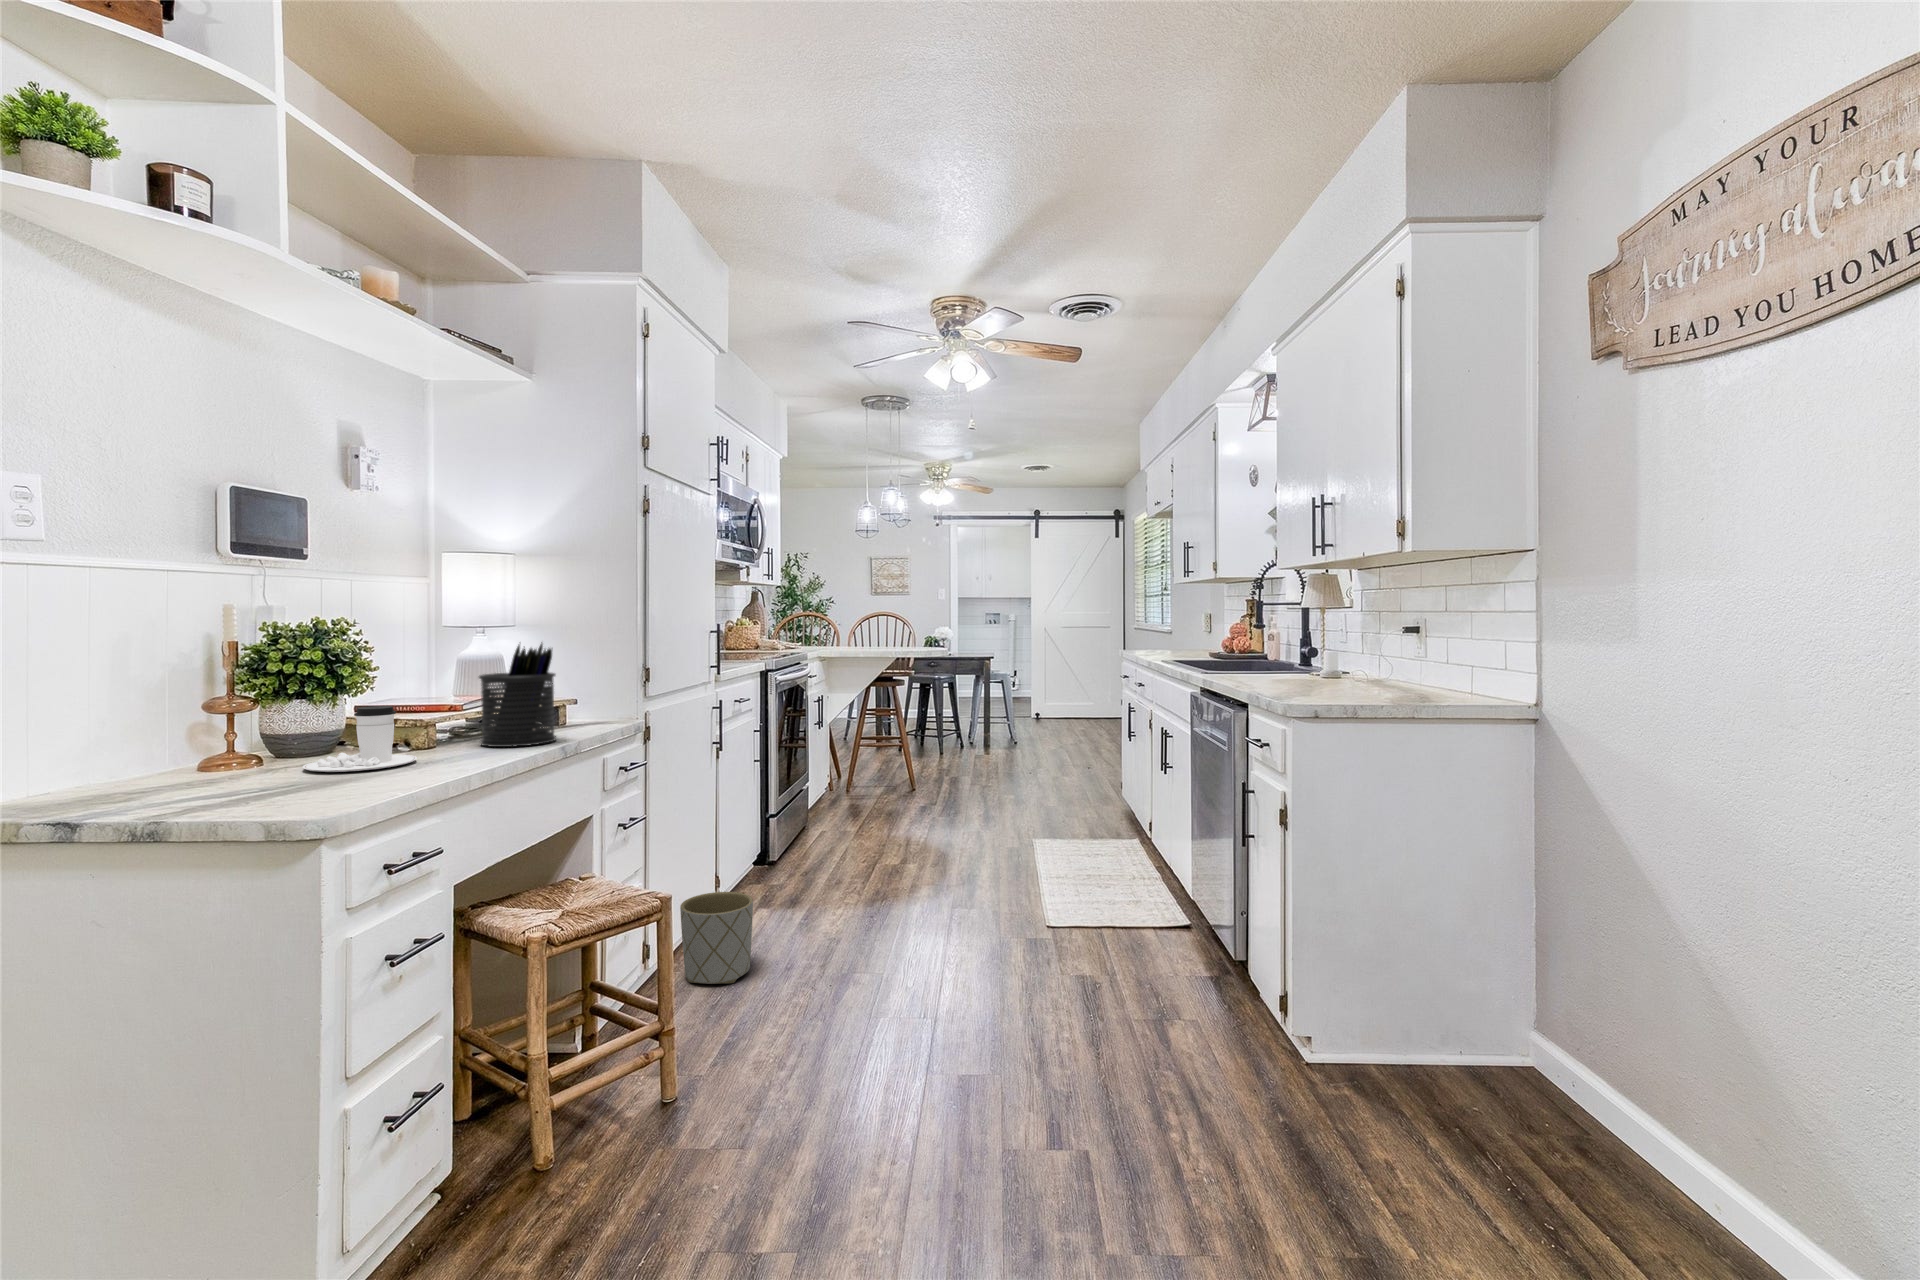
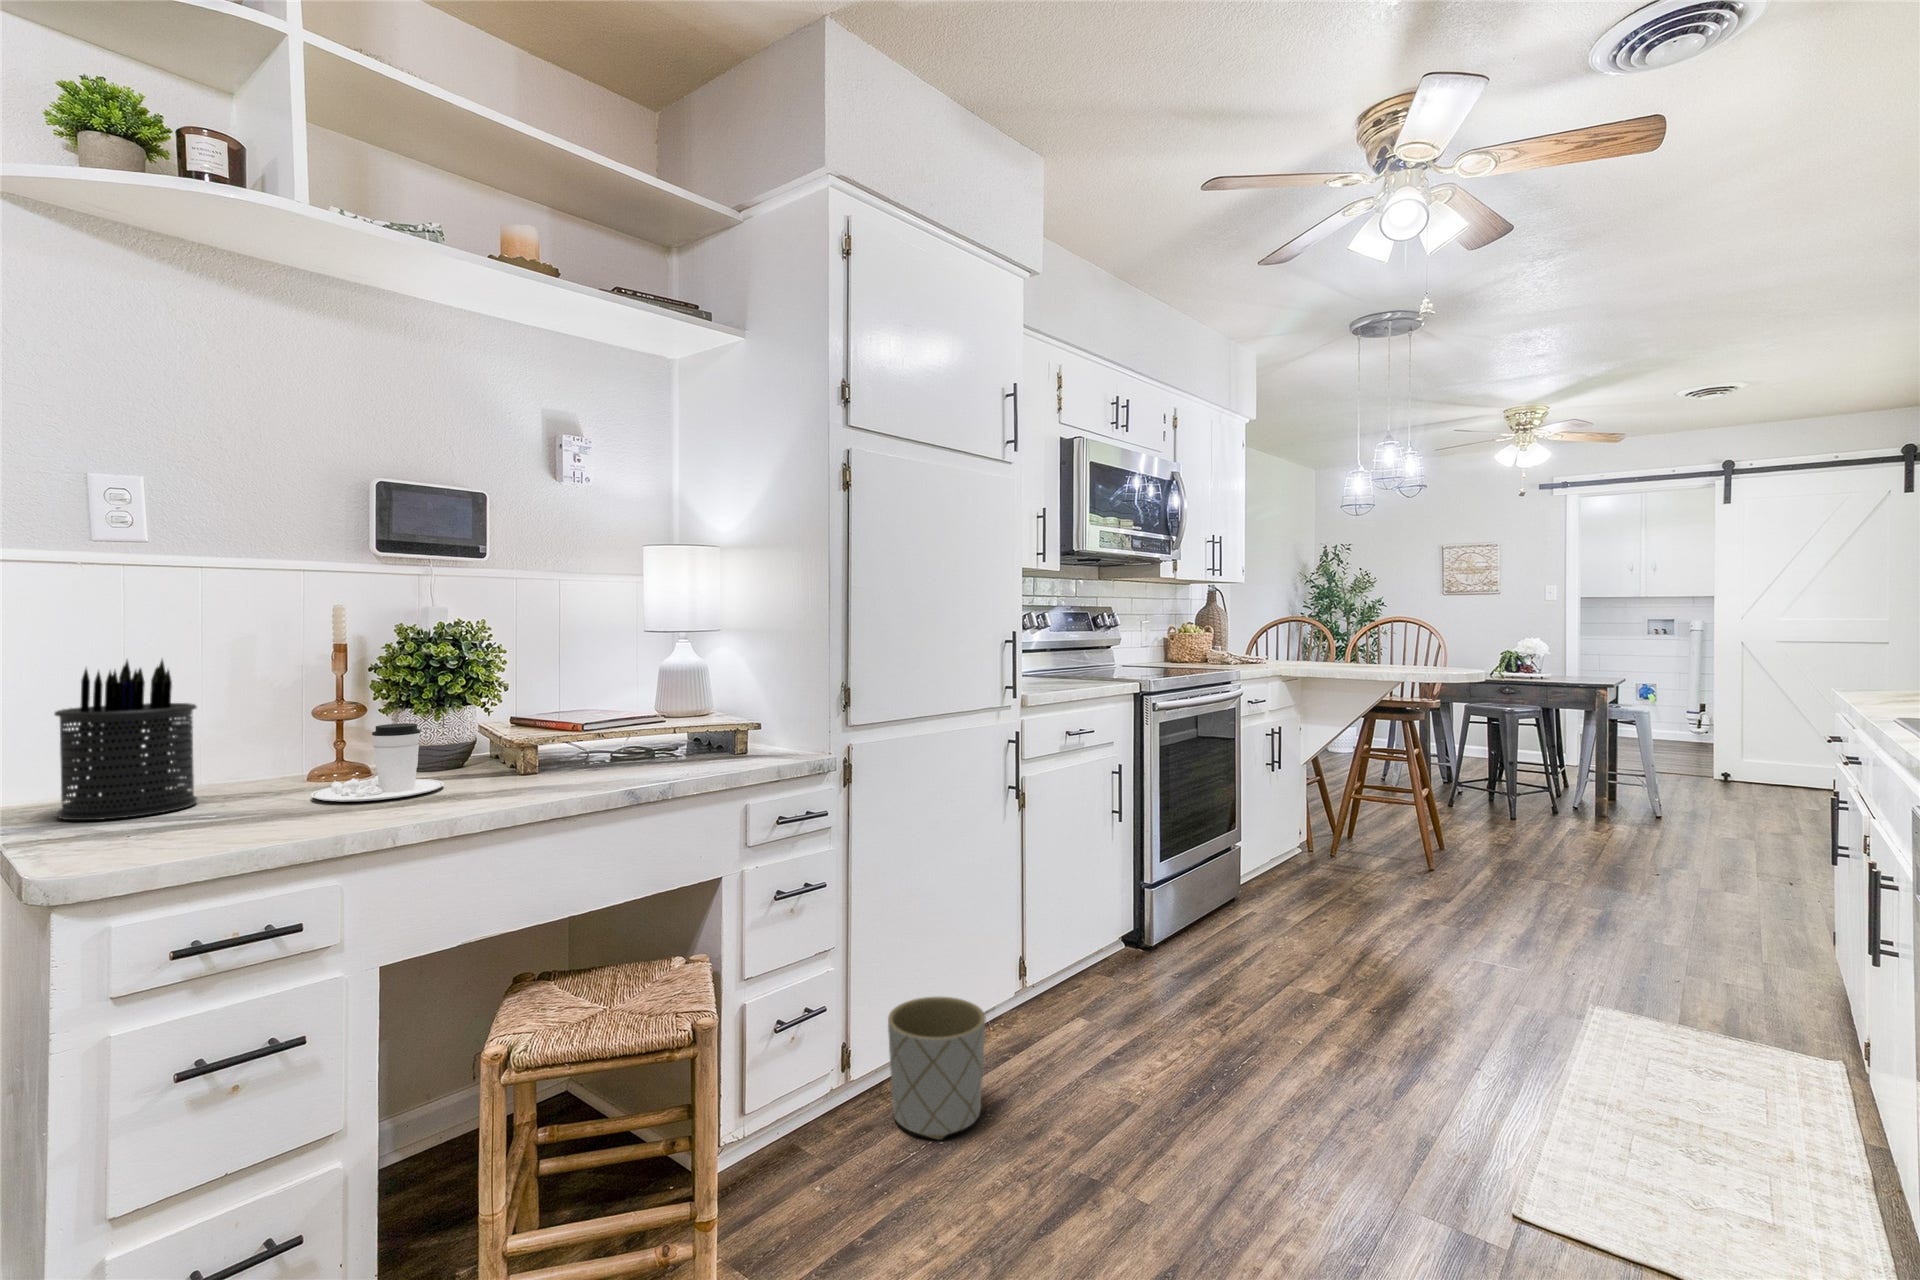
pen holder: present [479,642,556,747] -> present [55,660,197,820]

